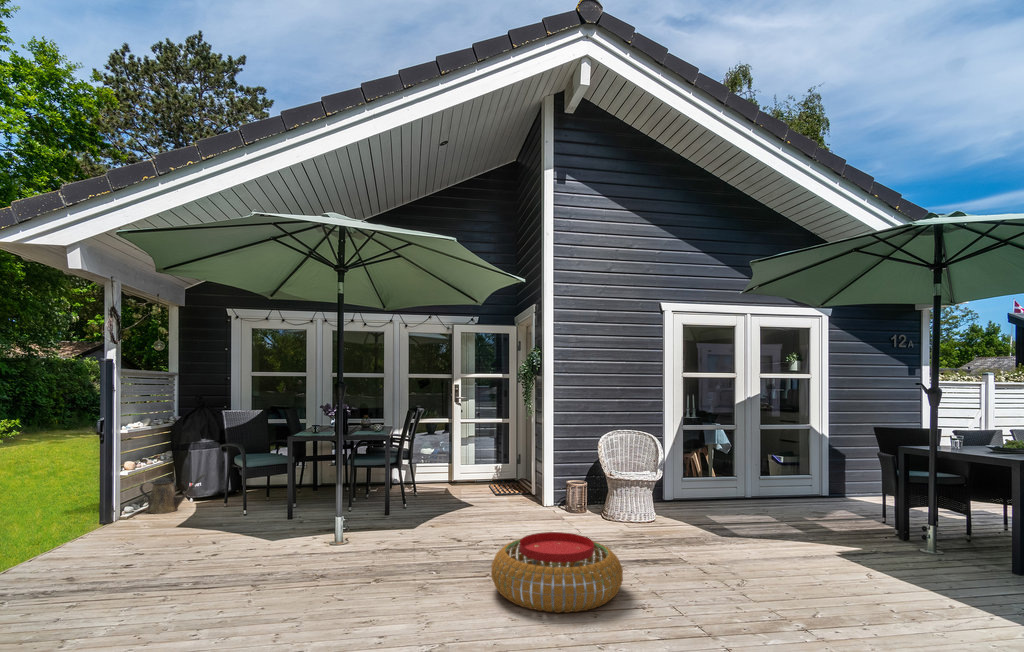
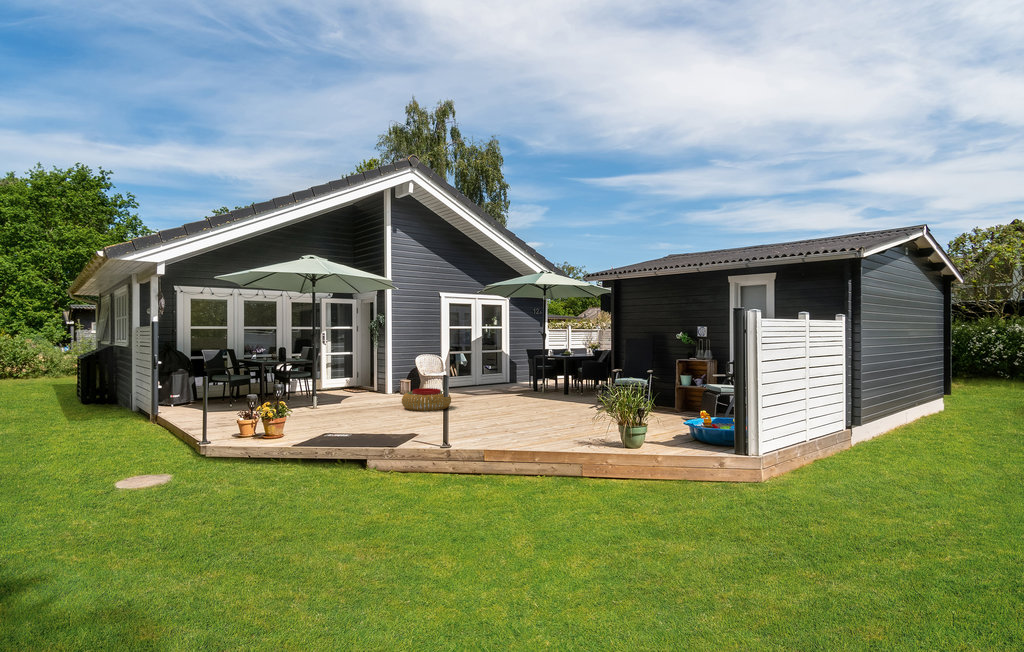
watering can: present [140,474,206,514] -> none [155,386,197,410]

